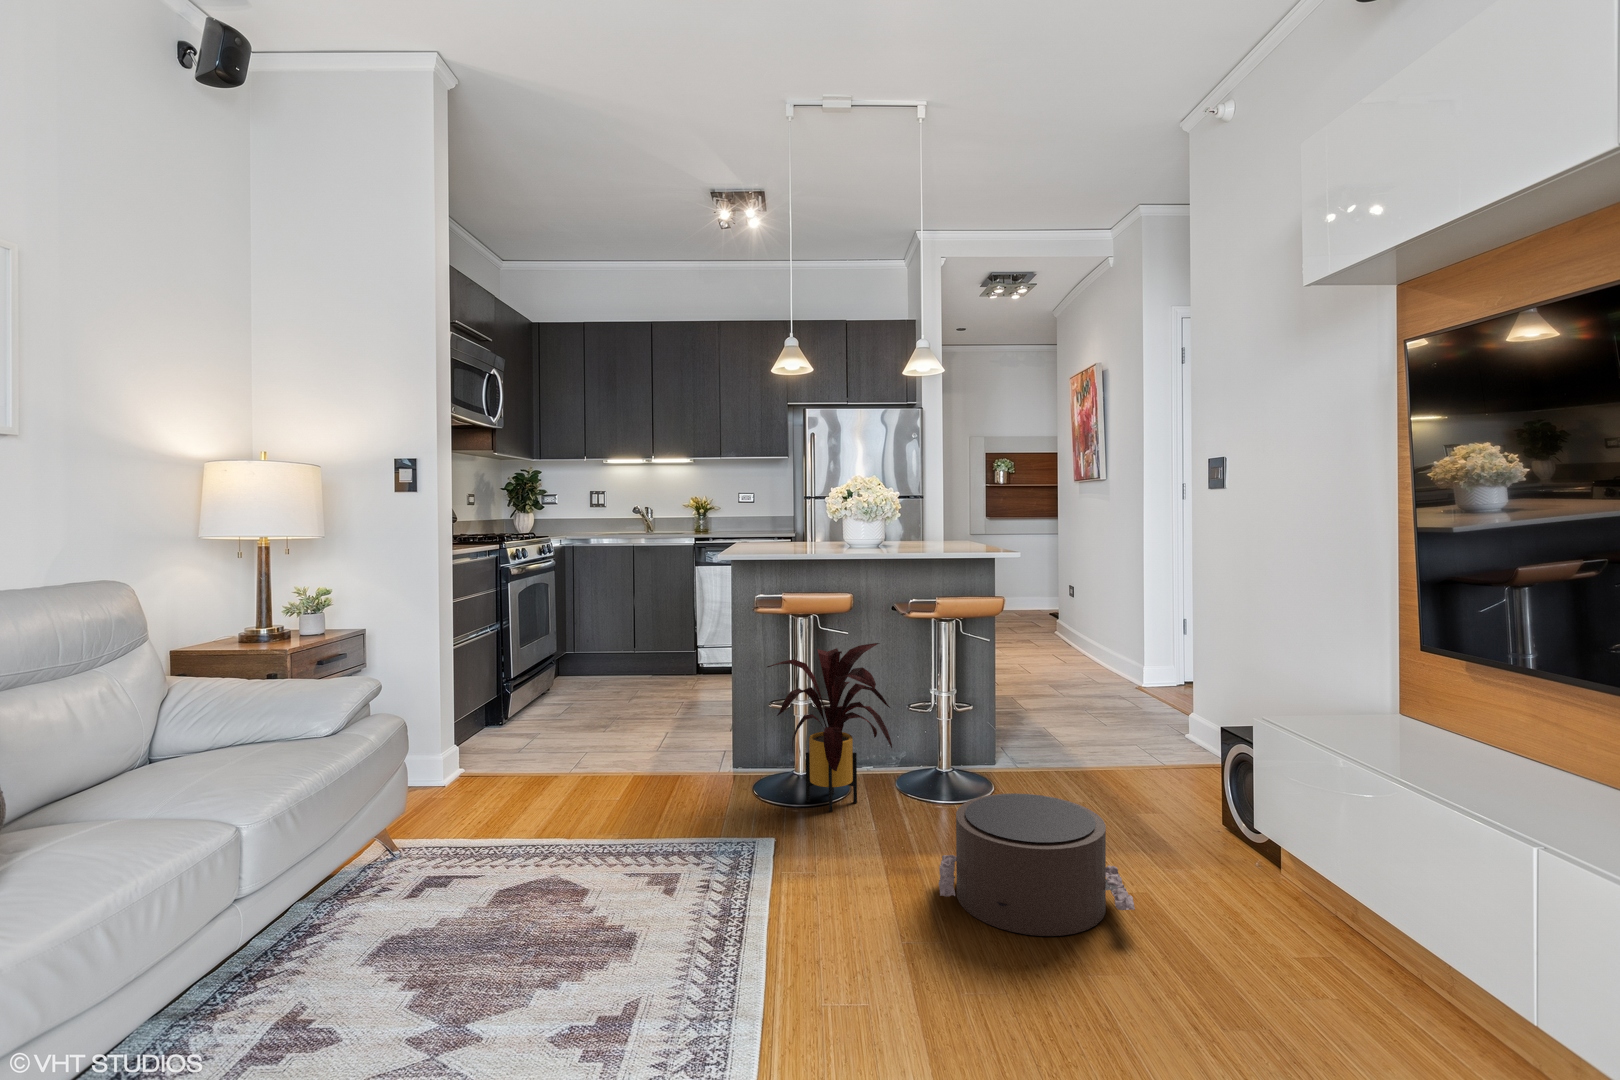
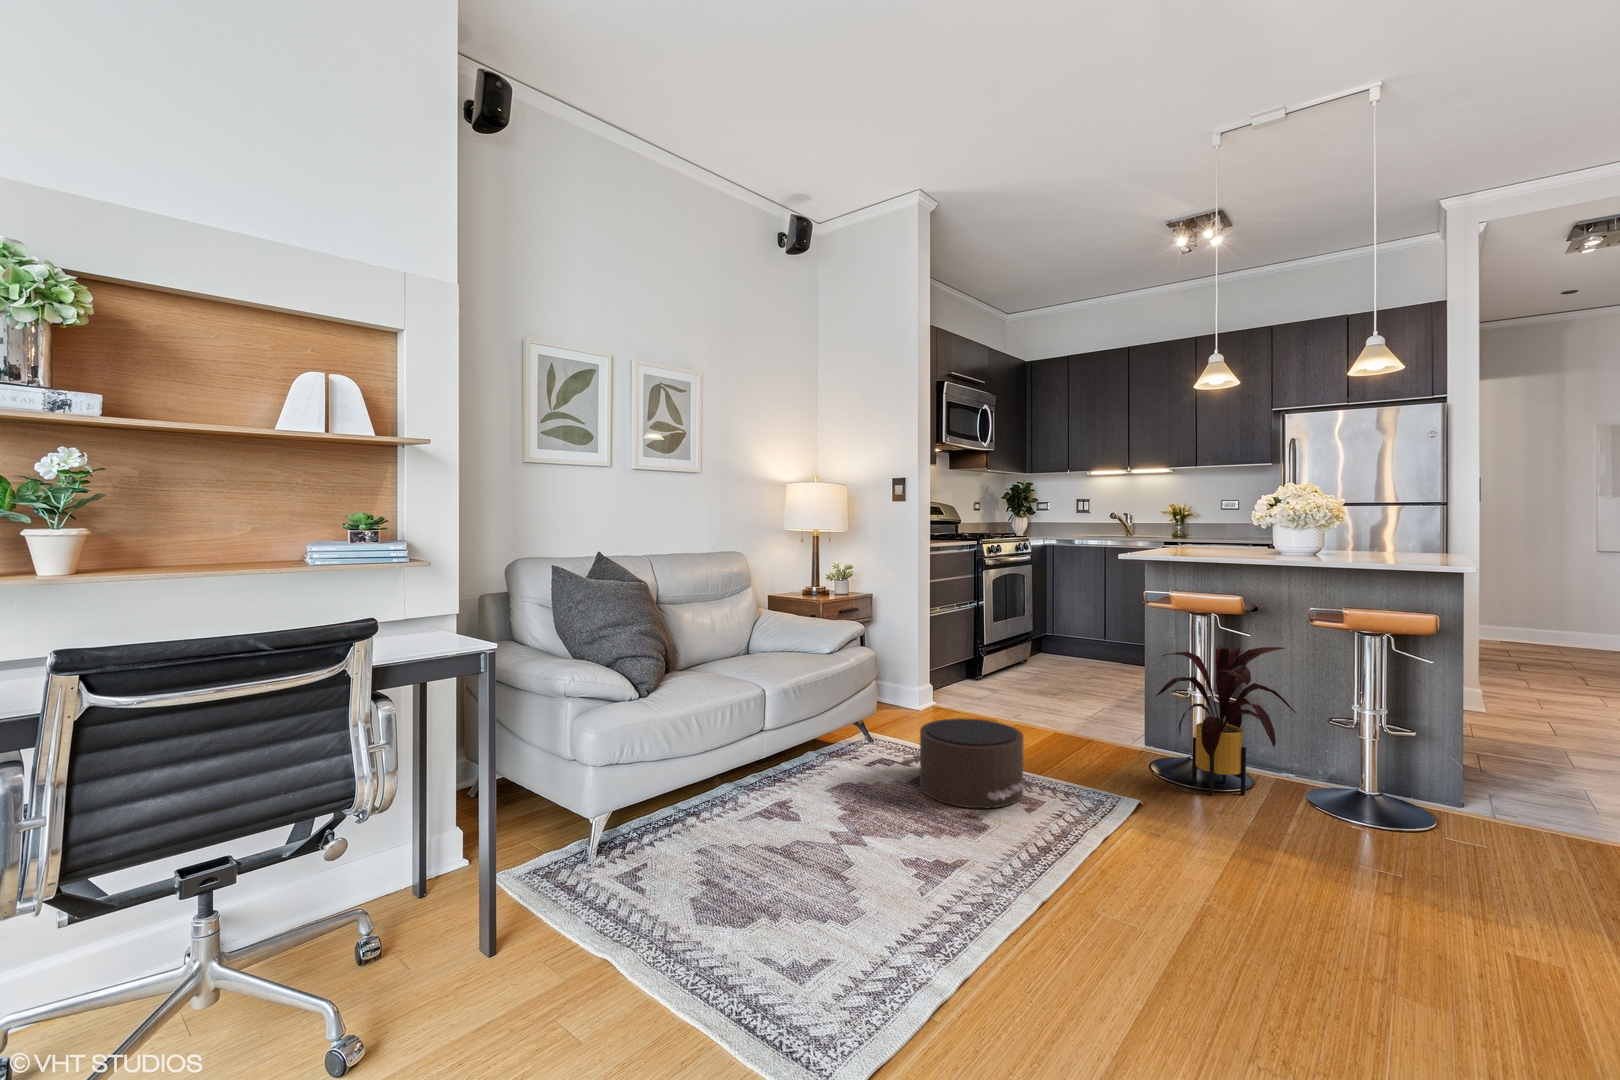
pouf: present [939,793,1135,936] -> present [900,718,1031,808]

